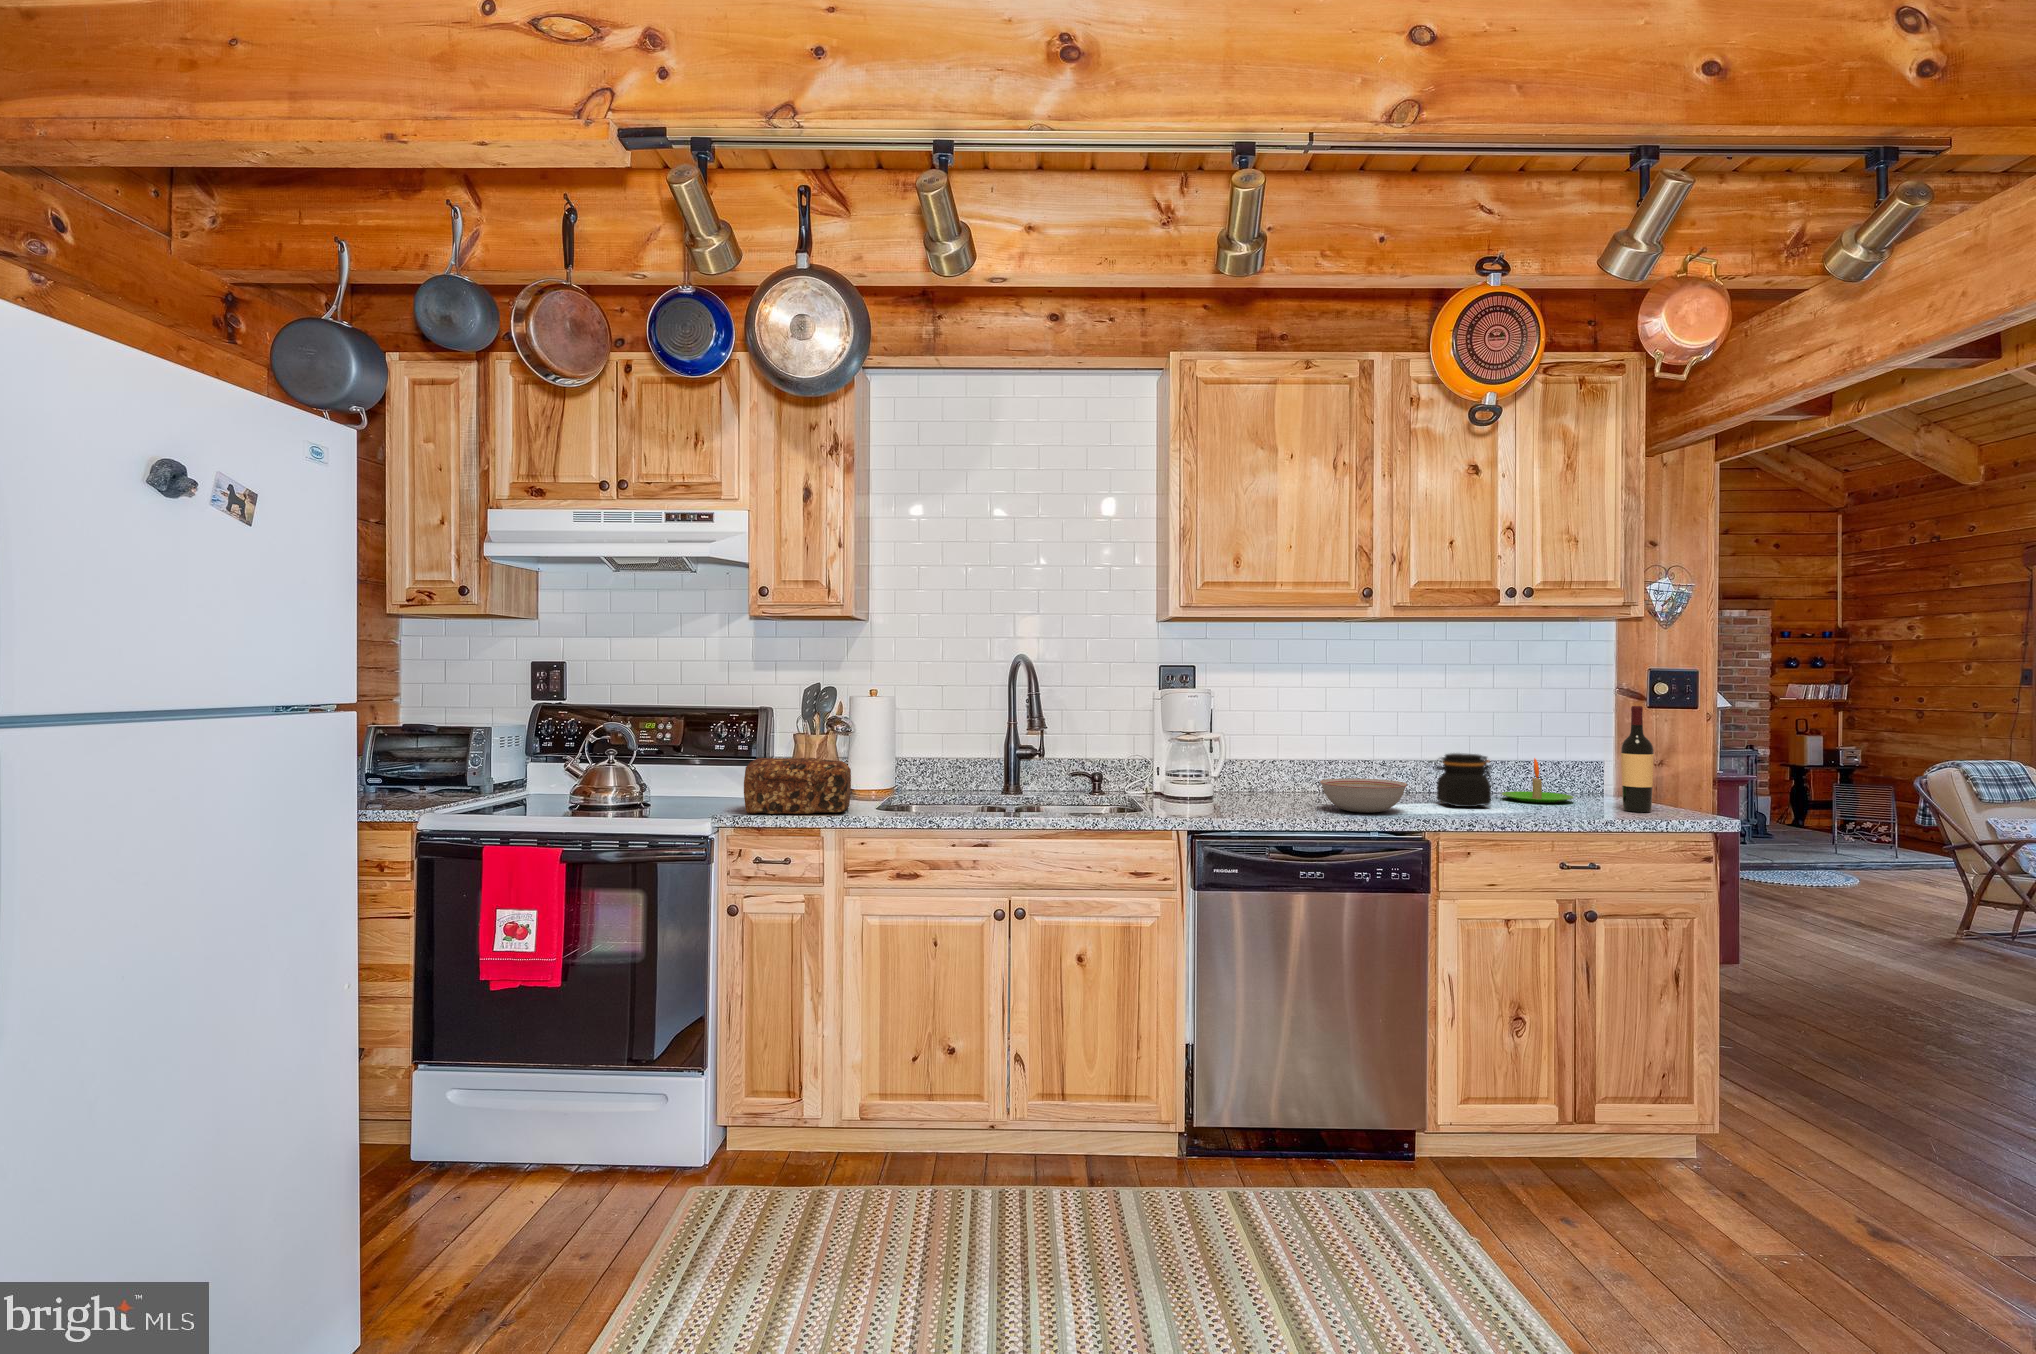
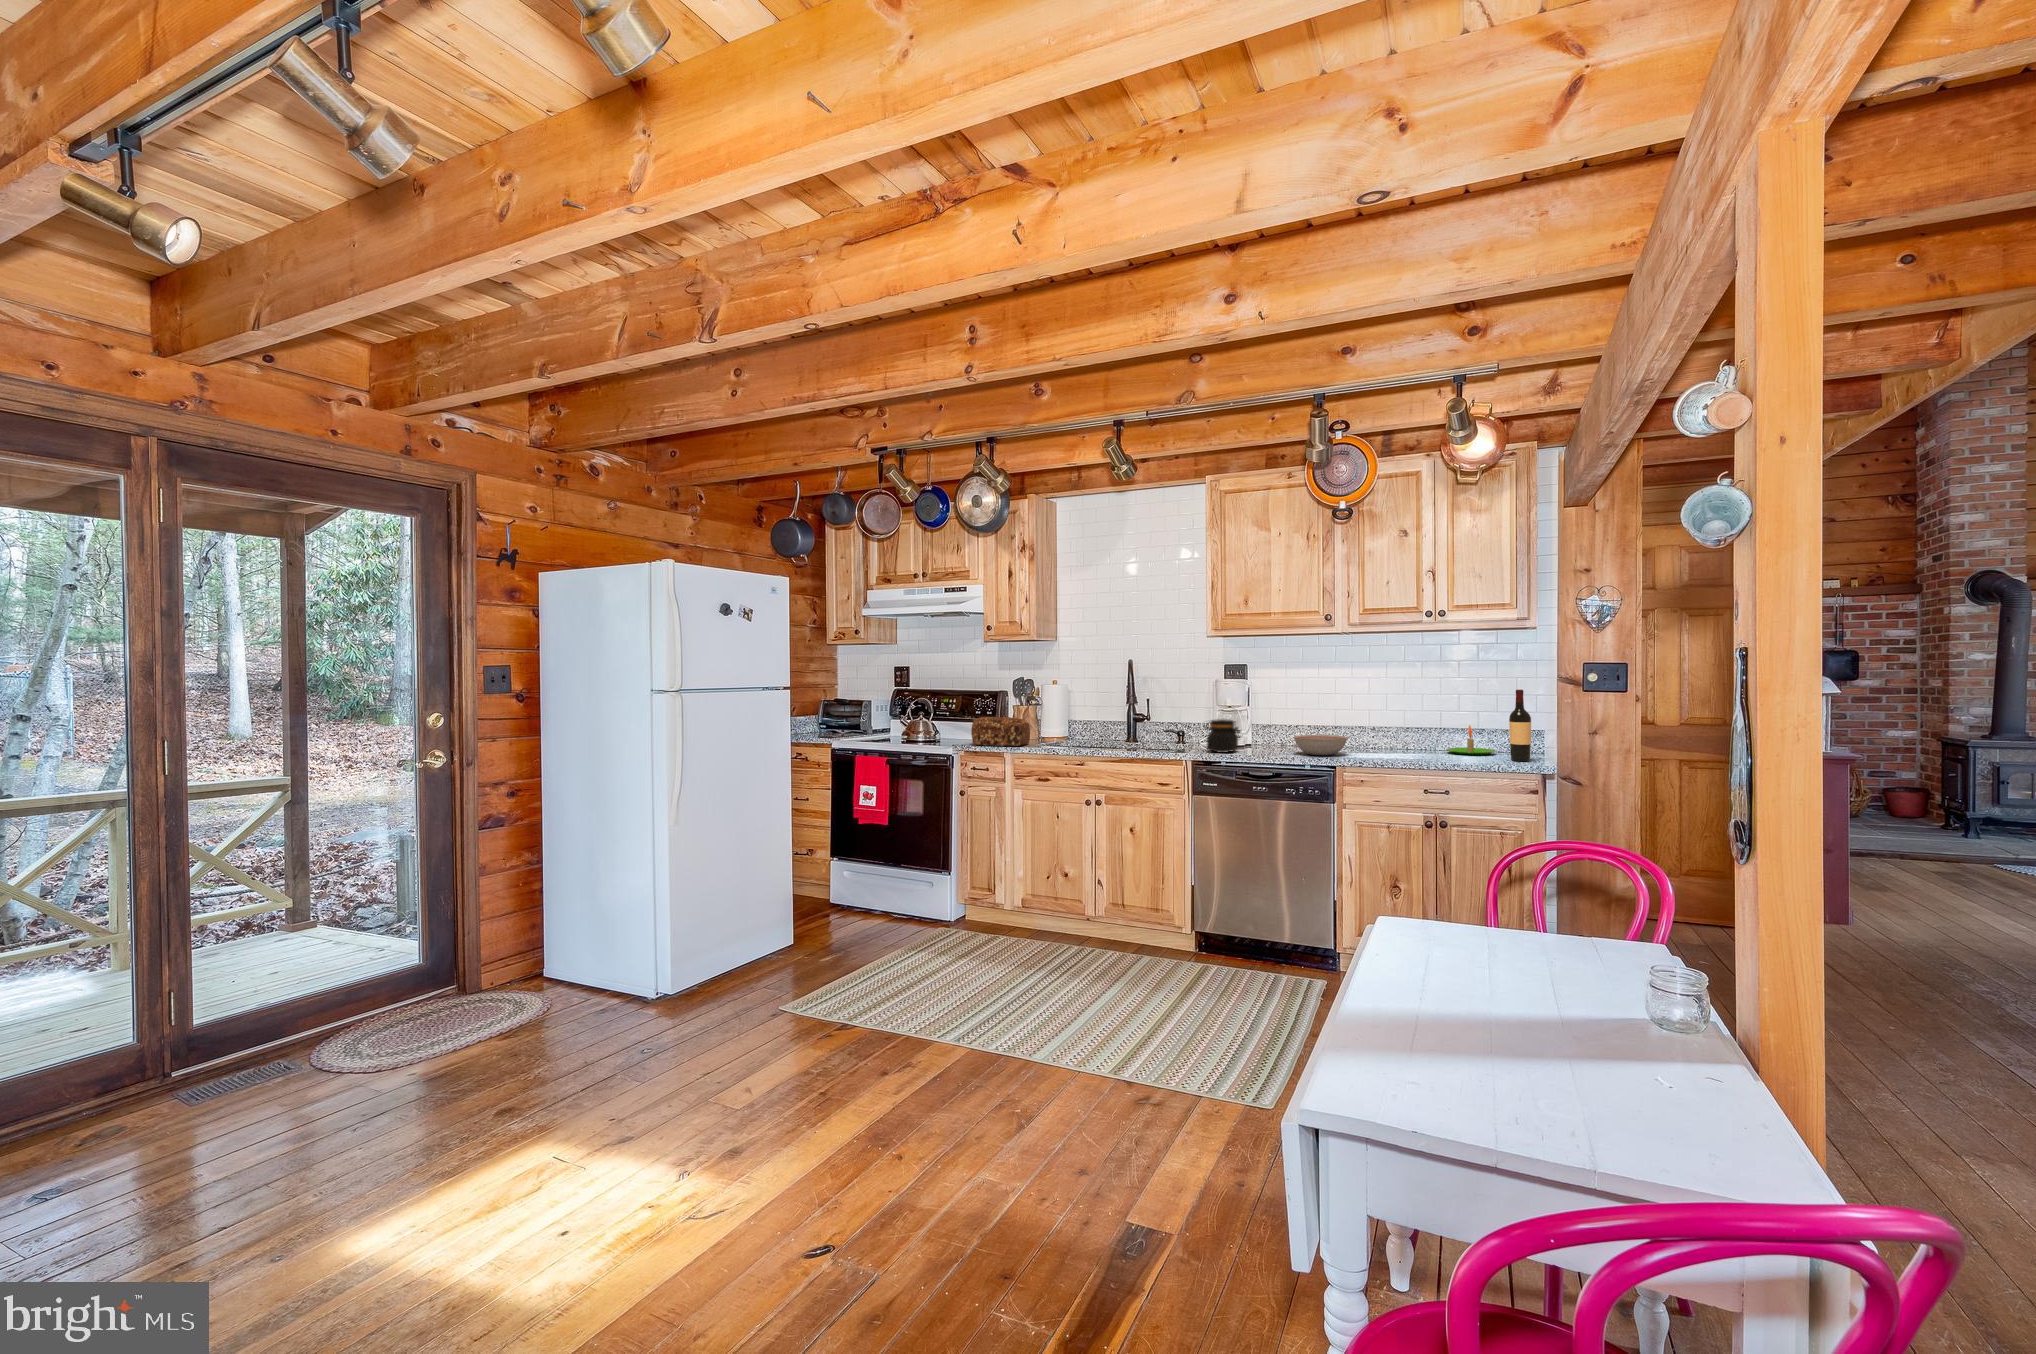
jar: present [1434,753,1493,807] -> present [1205,719,1239,752]

